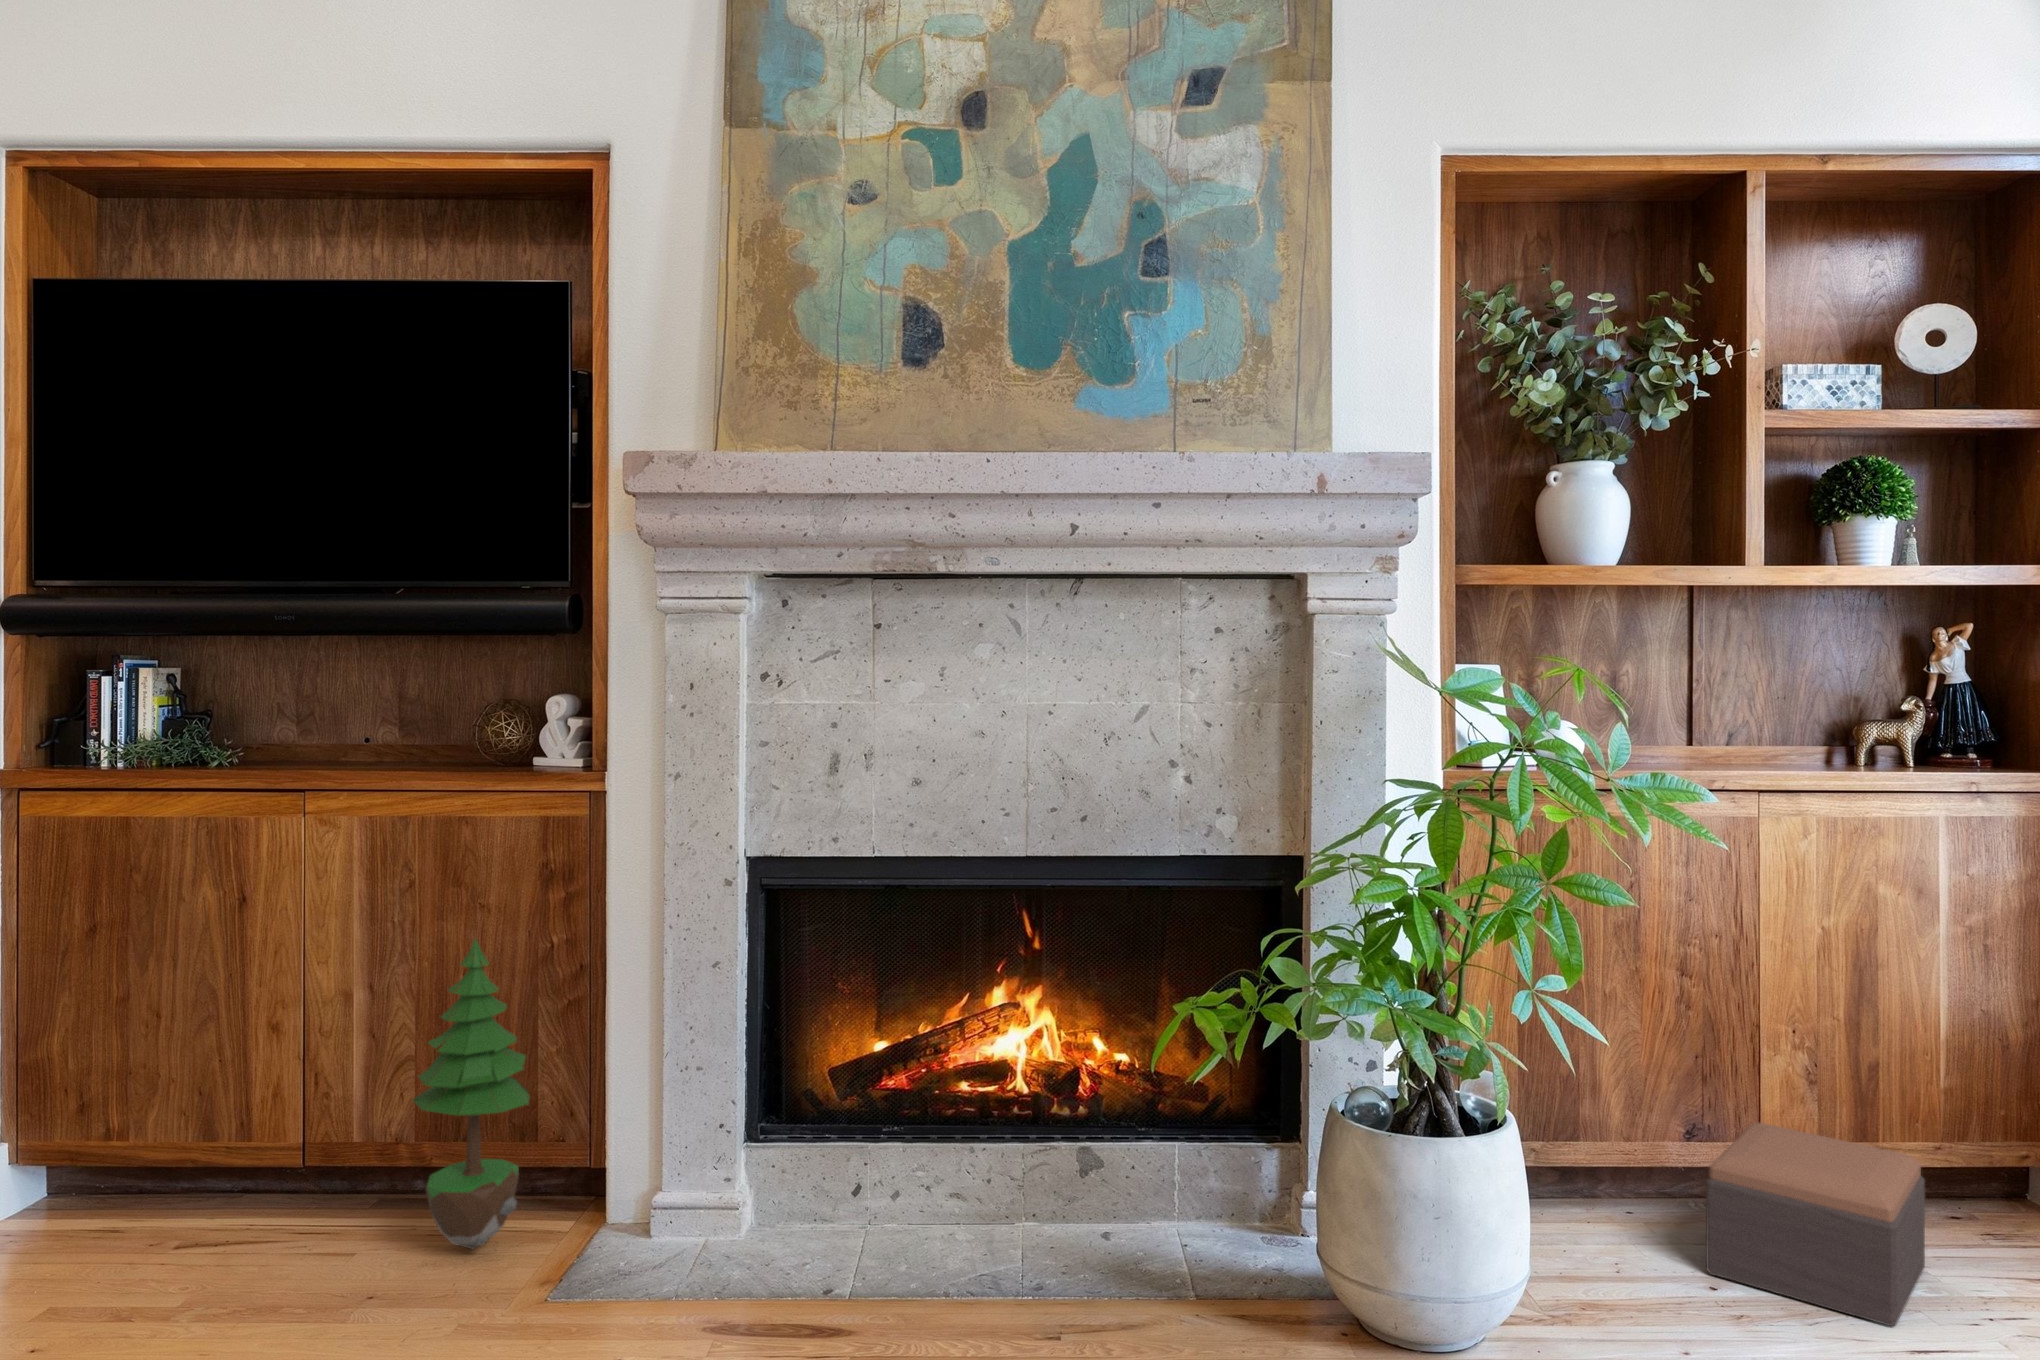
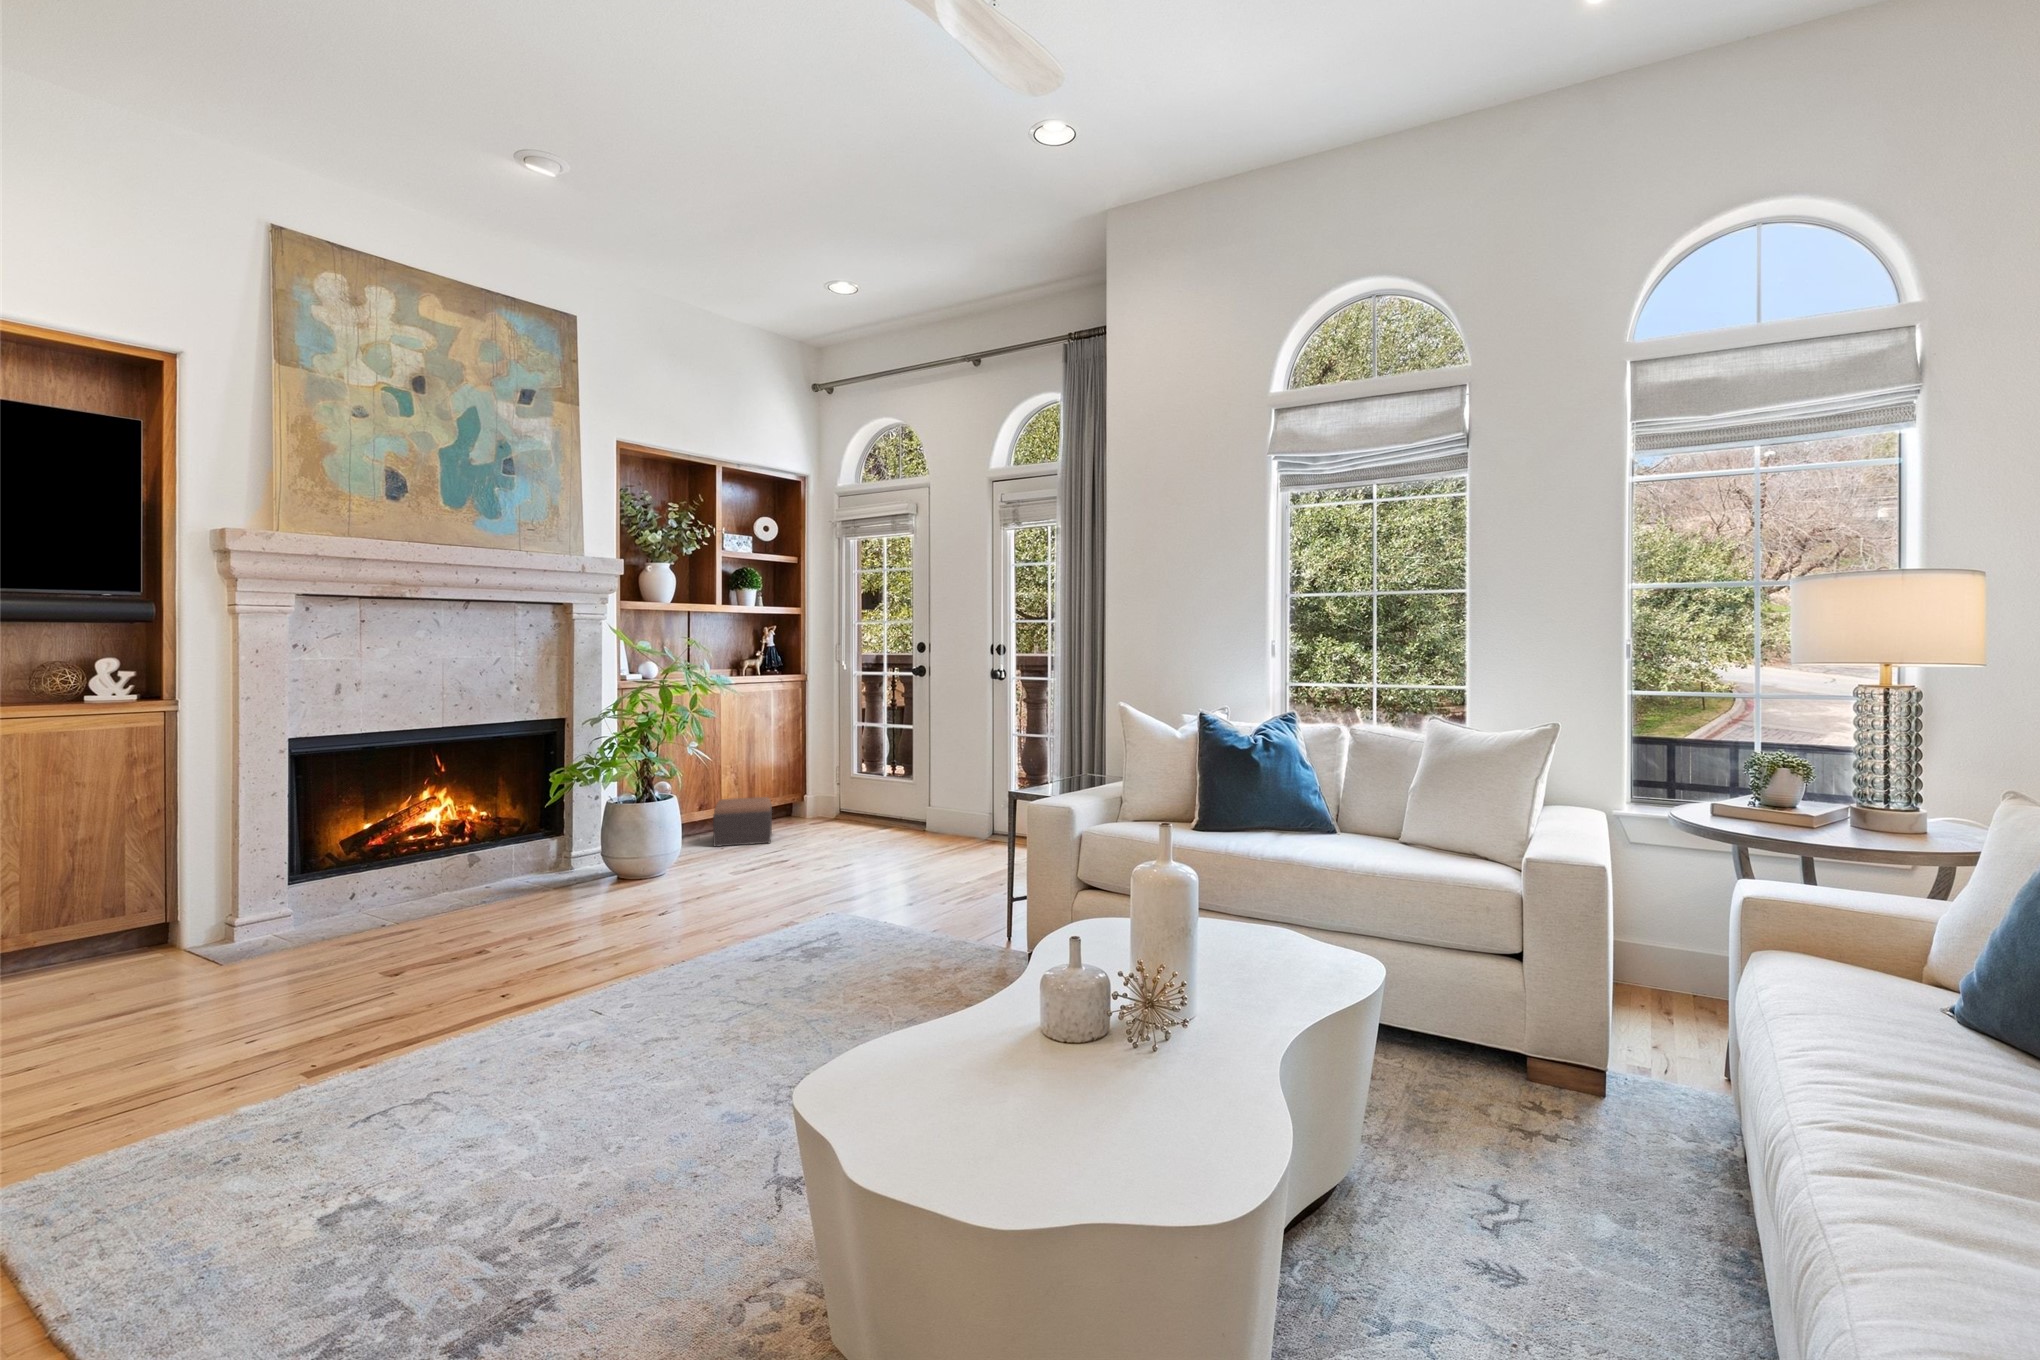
potted tree: present [413,939,530,1249] -> none [76,794,165,969]

